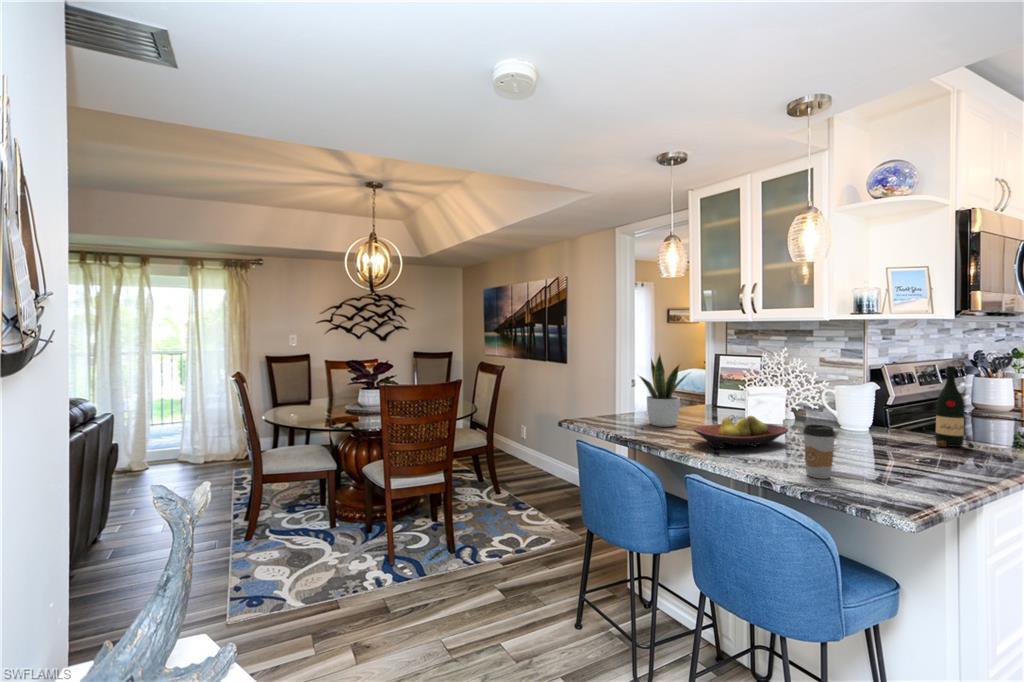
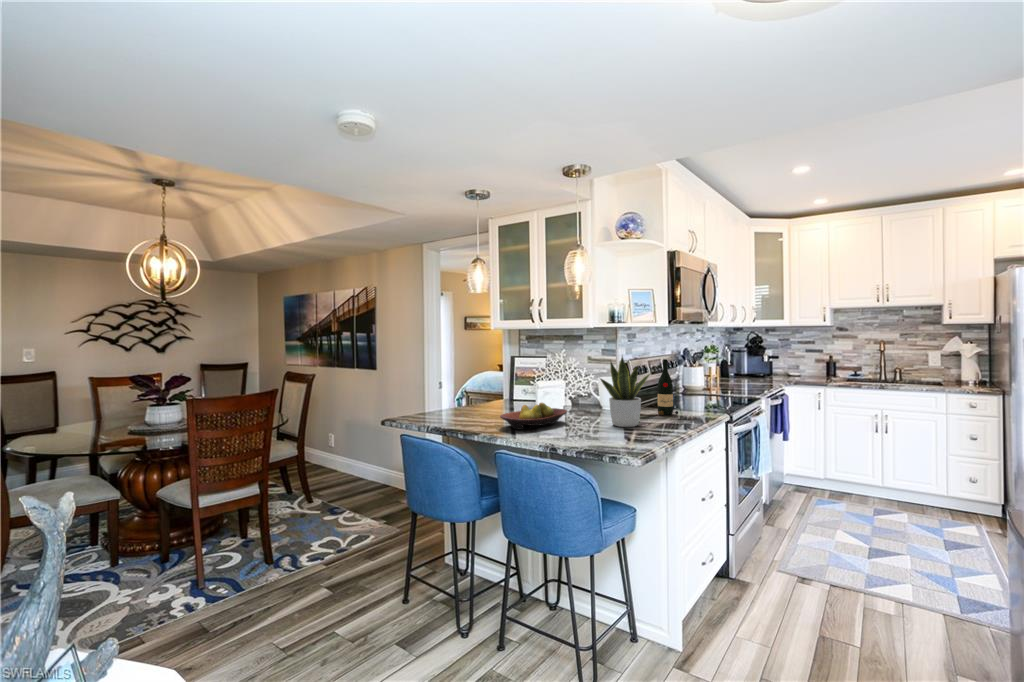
potted plant: present [640,354,687,427] -> present [600,356,650,427]
coffee cup: present [803,424,835,479] -> none [577,404,597,442]

